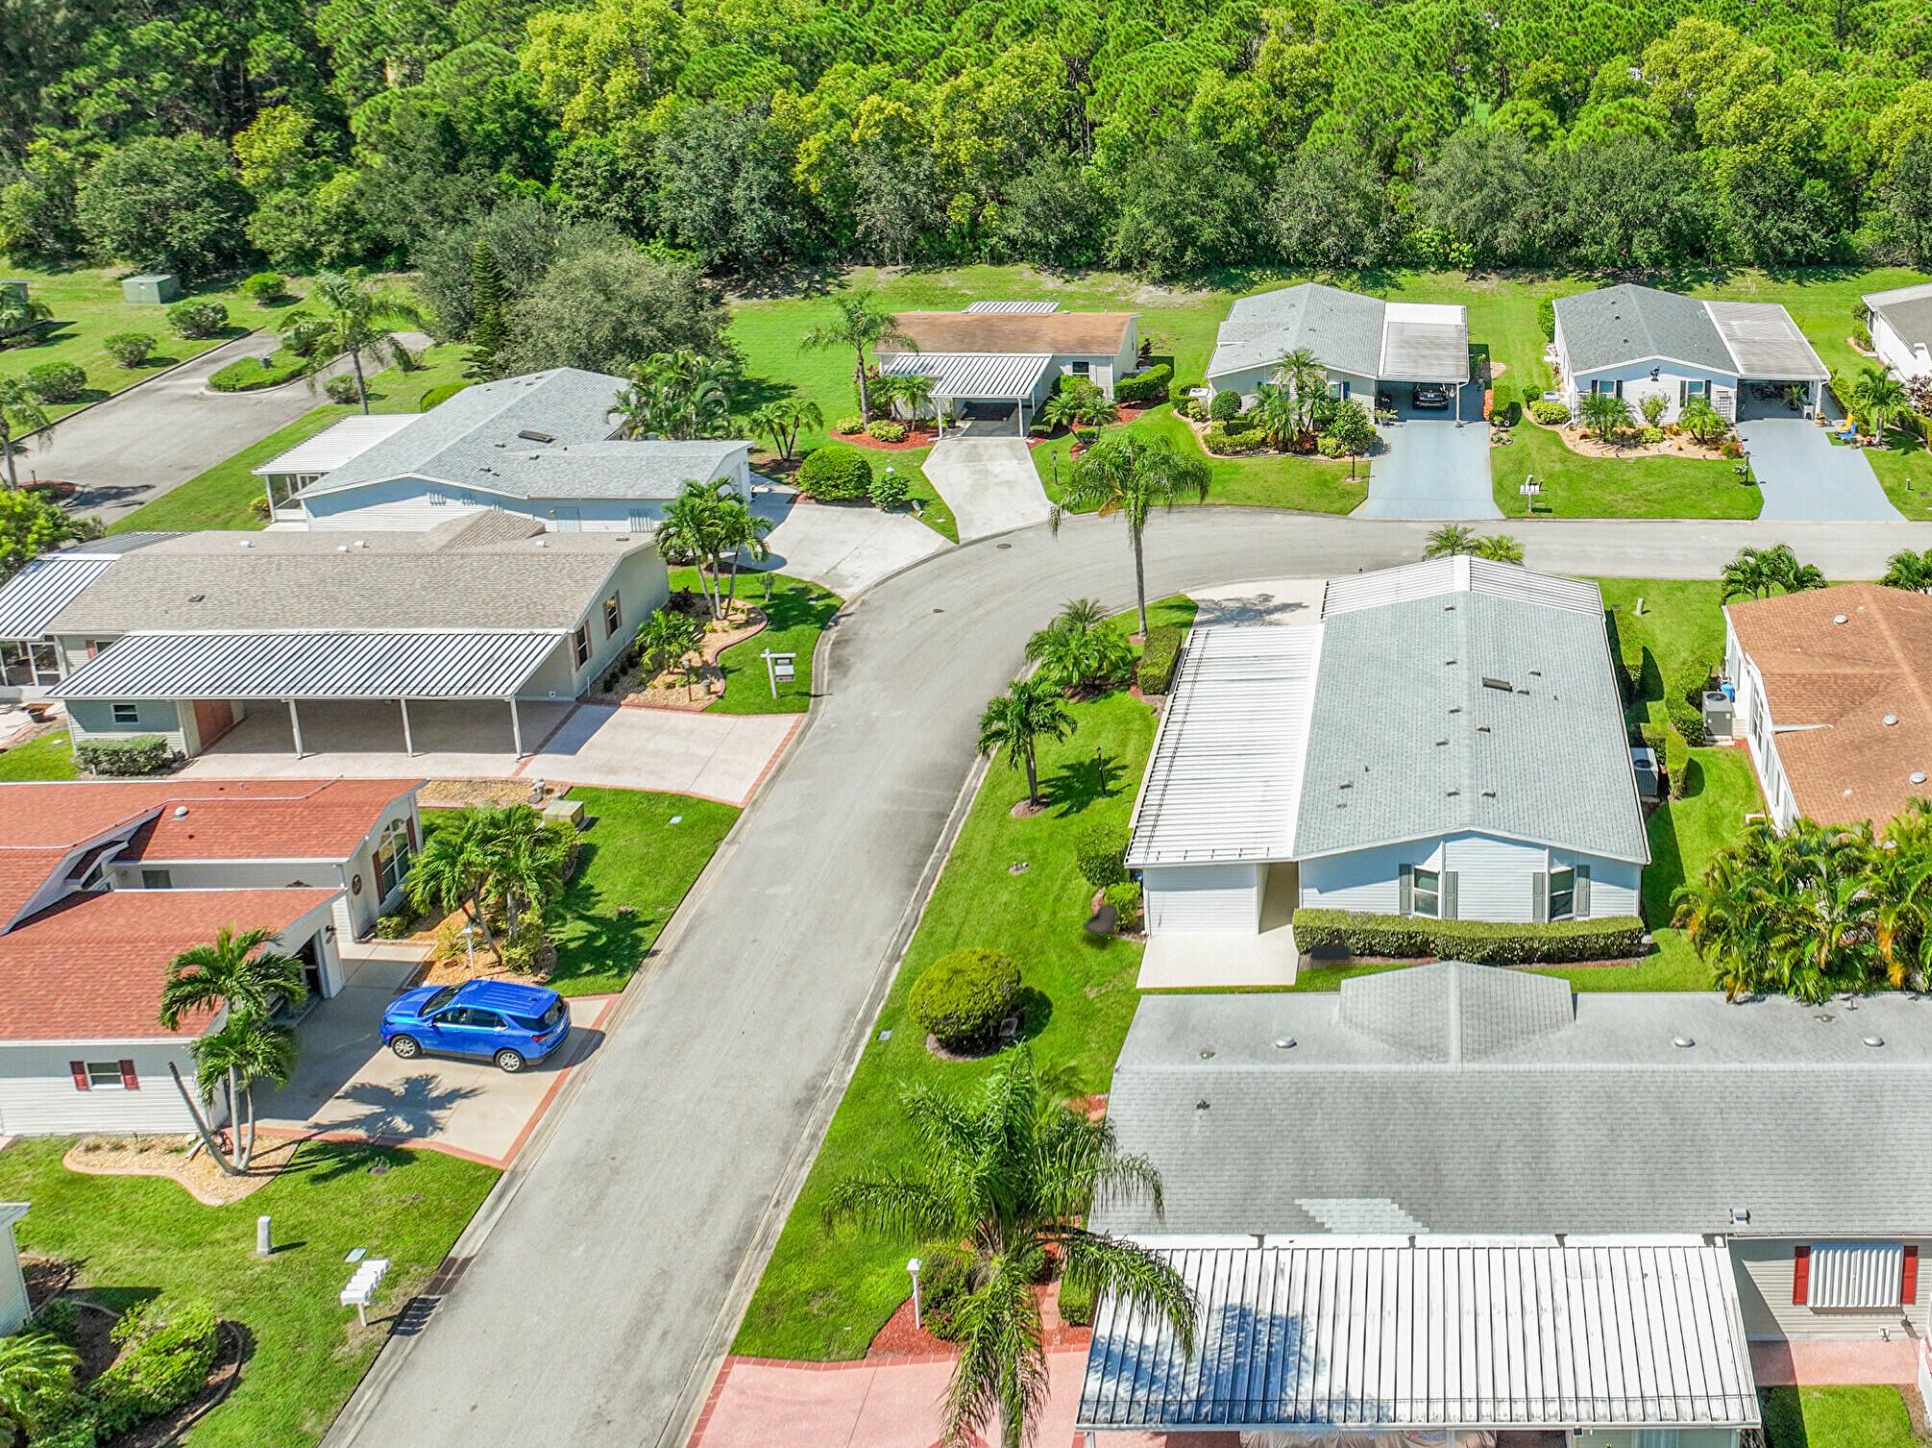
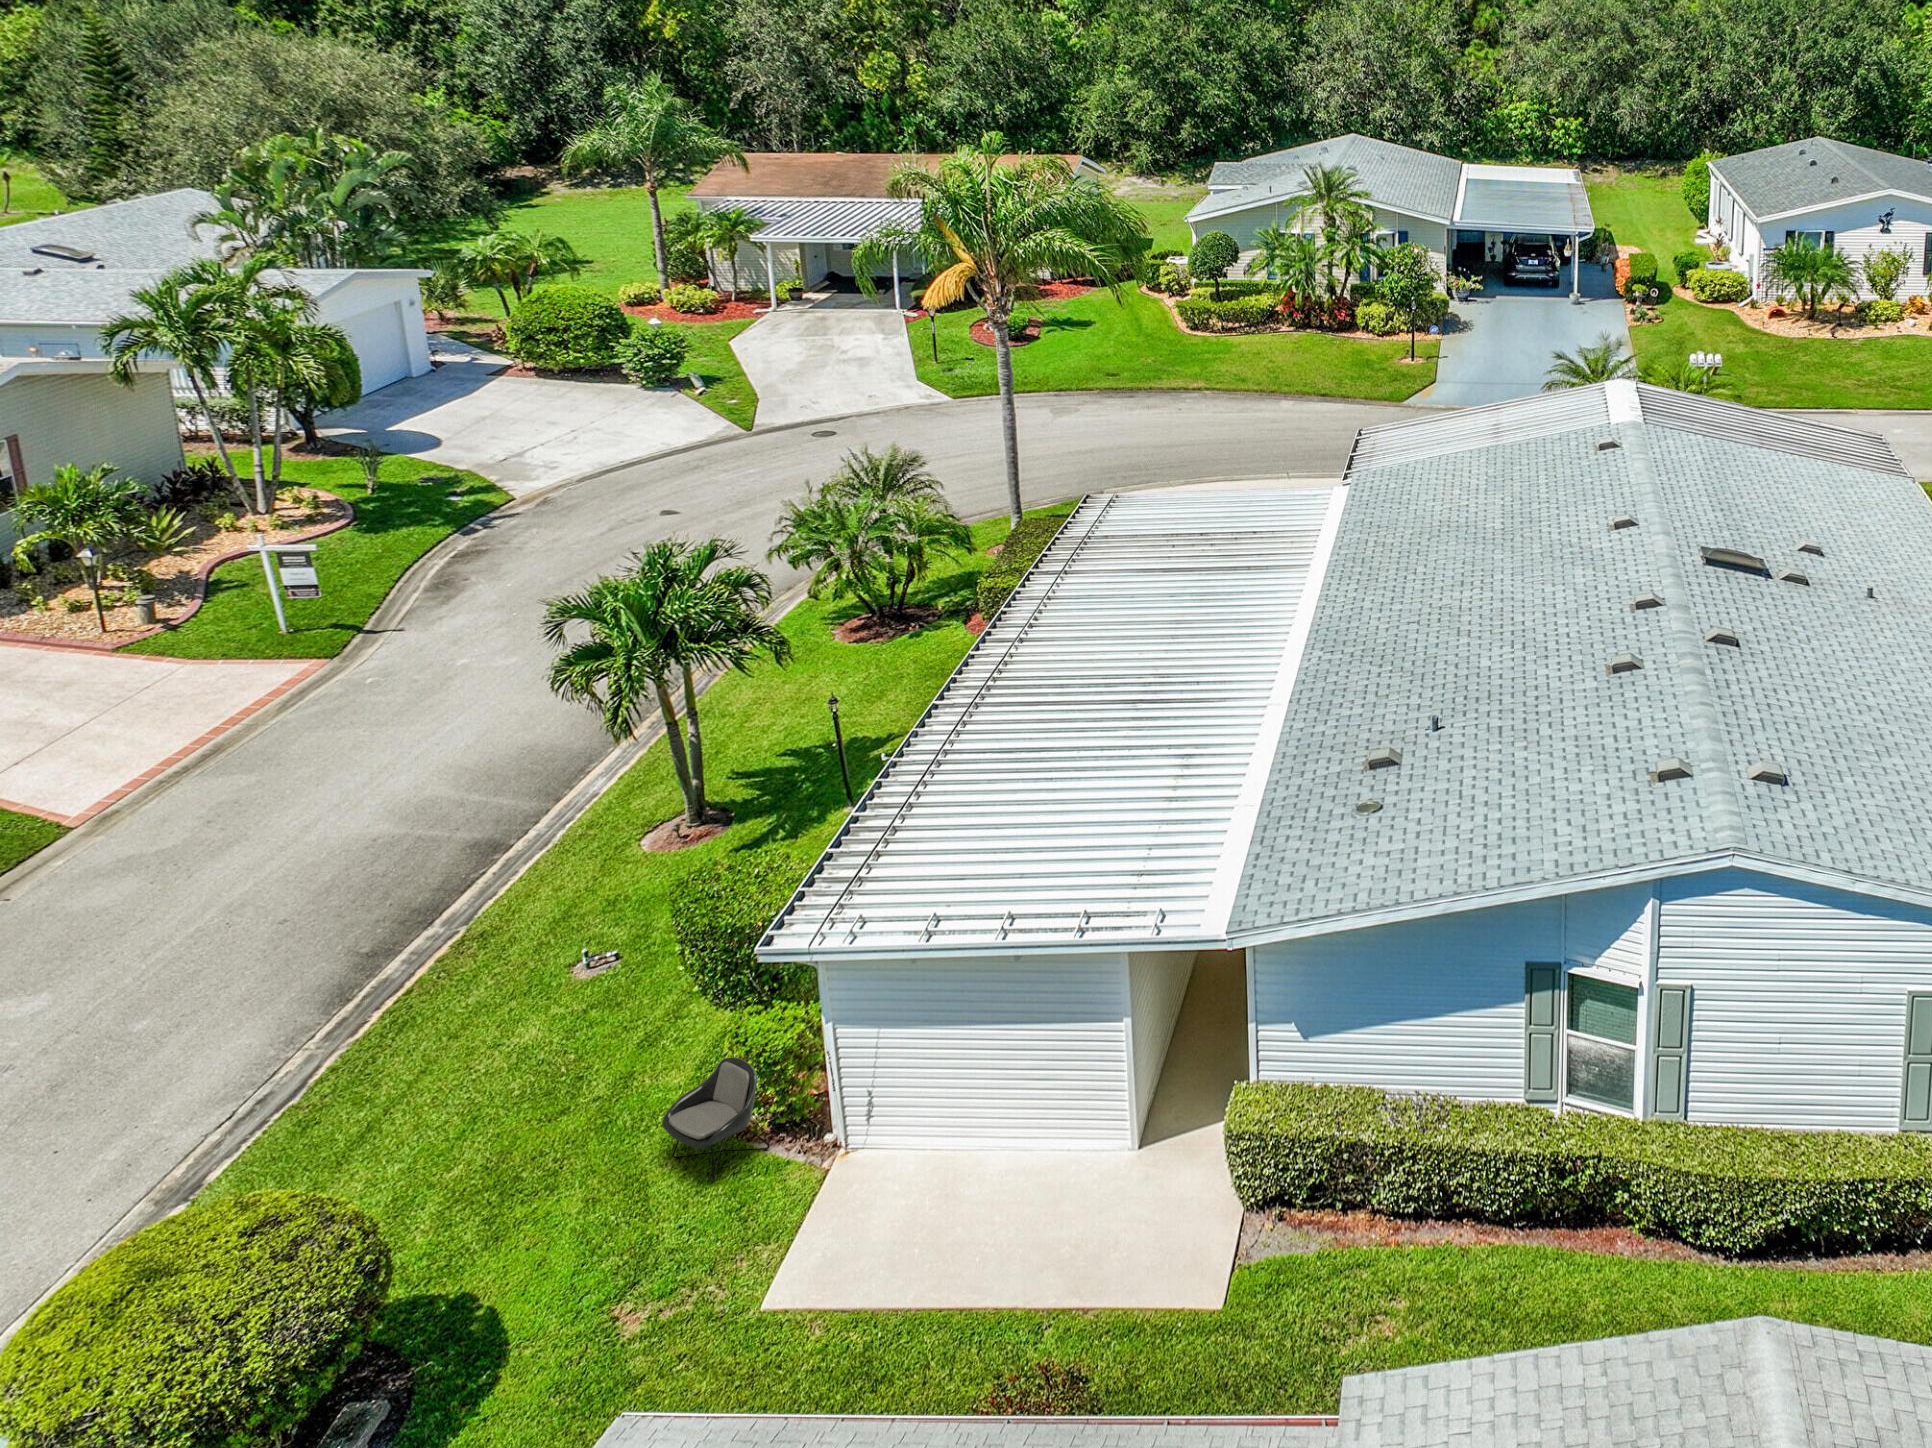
bench: present [1310,945,1351,969] -> none [1268,1186,1389,1259]

